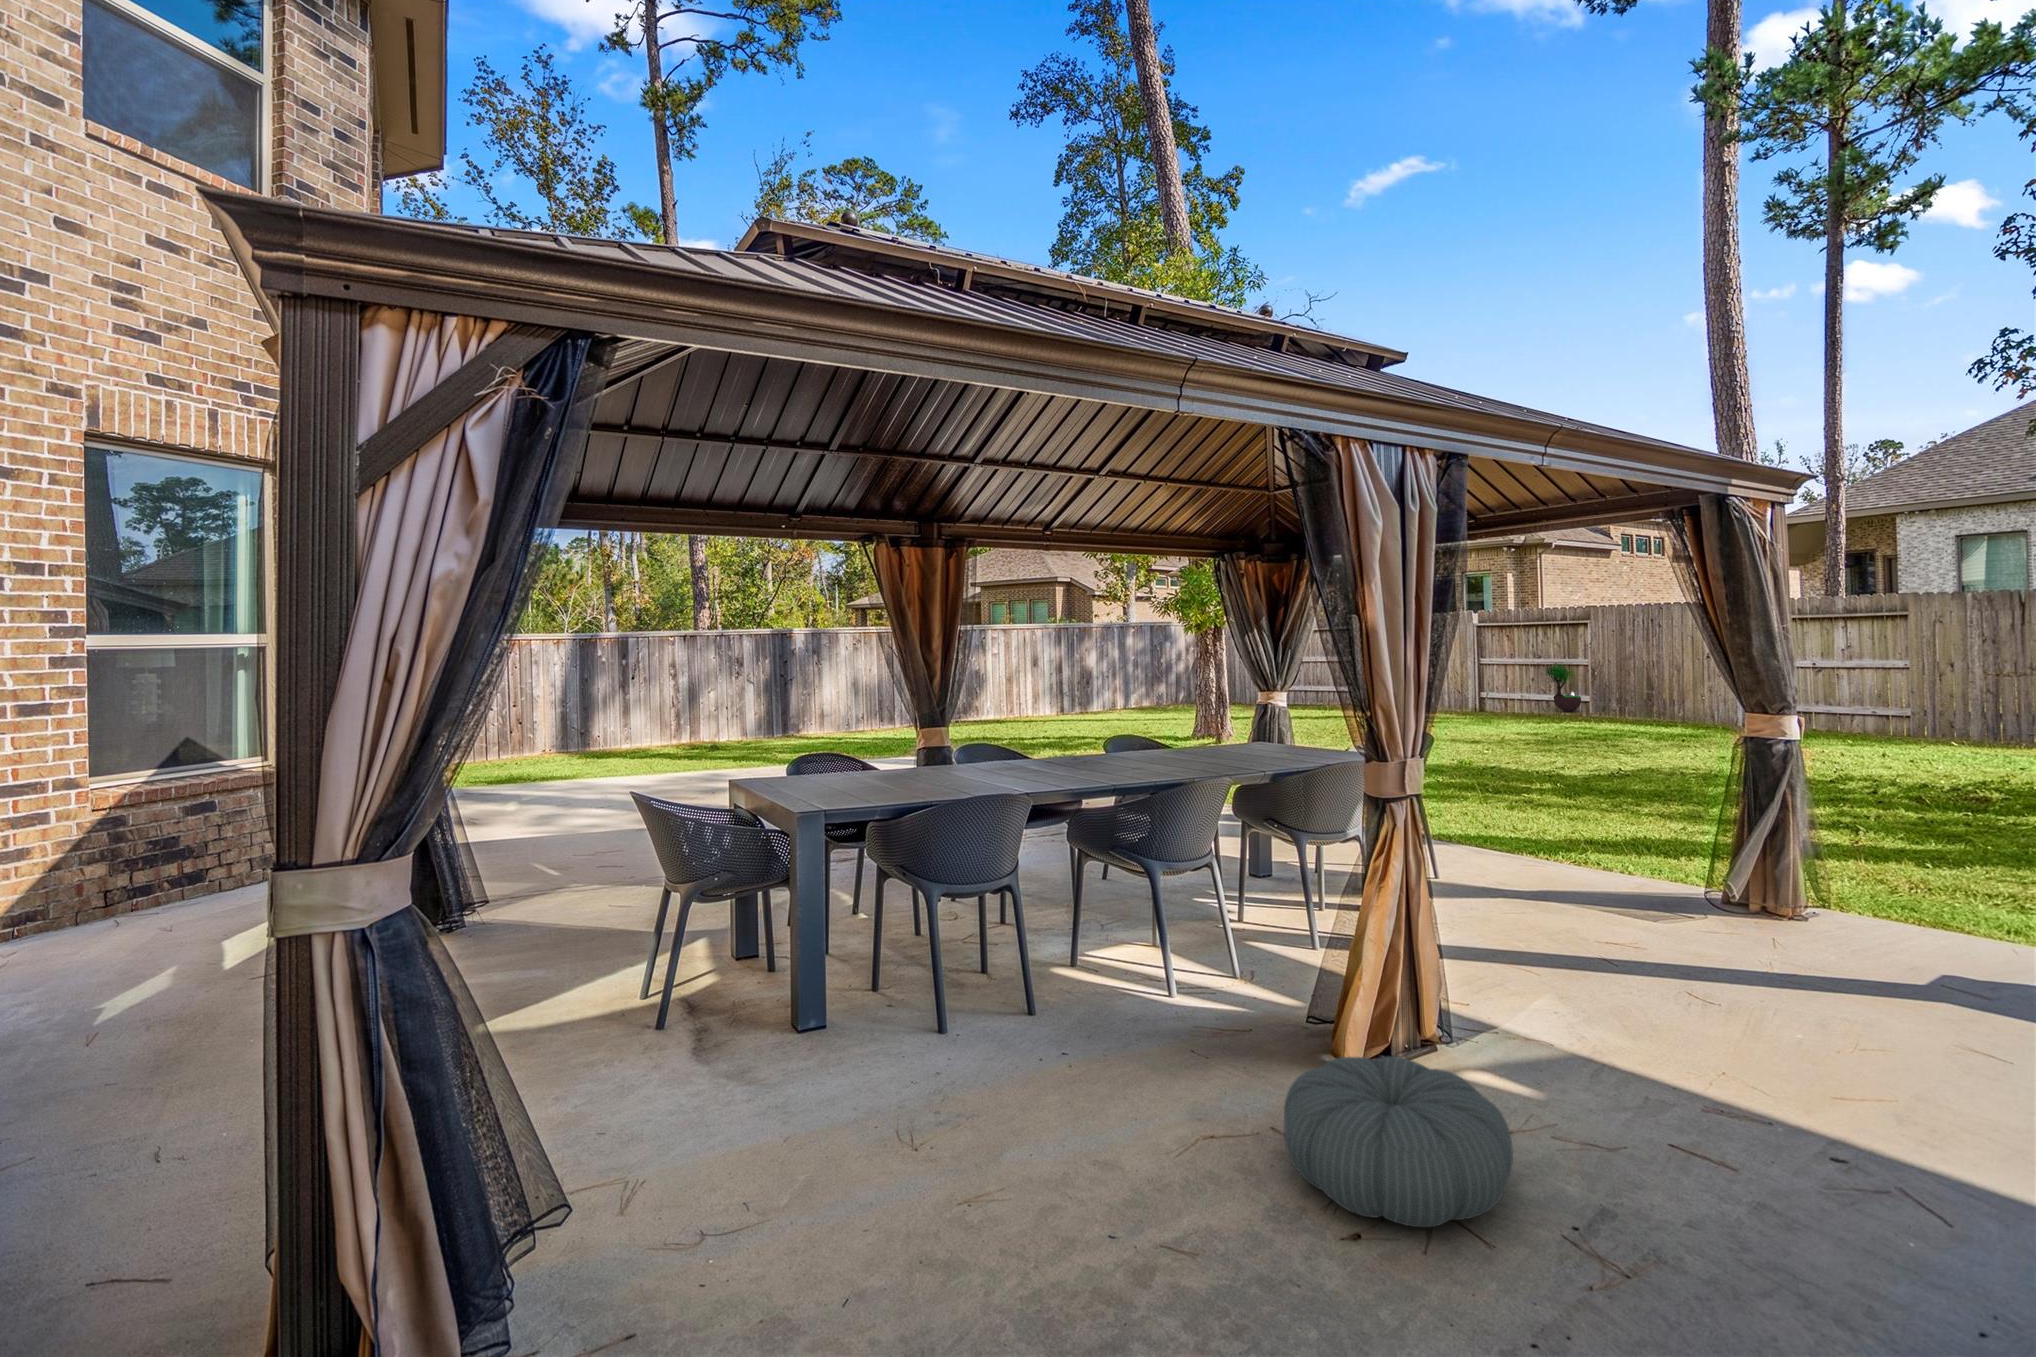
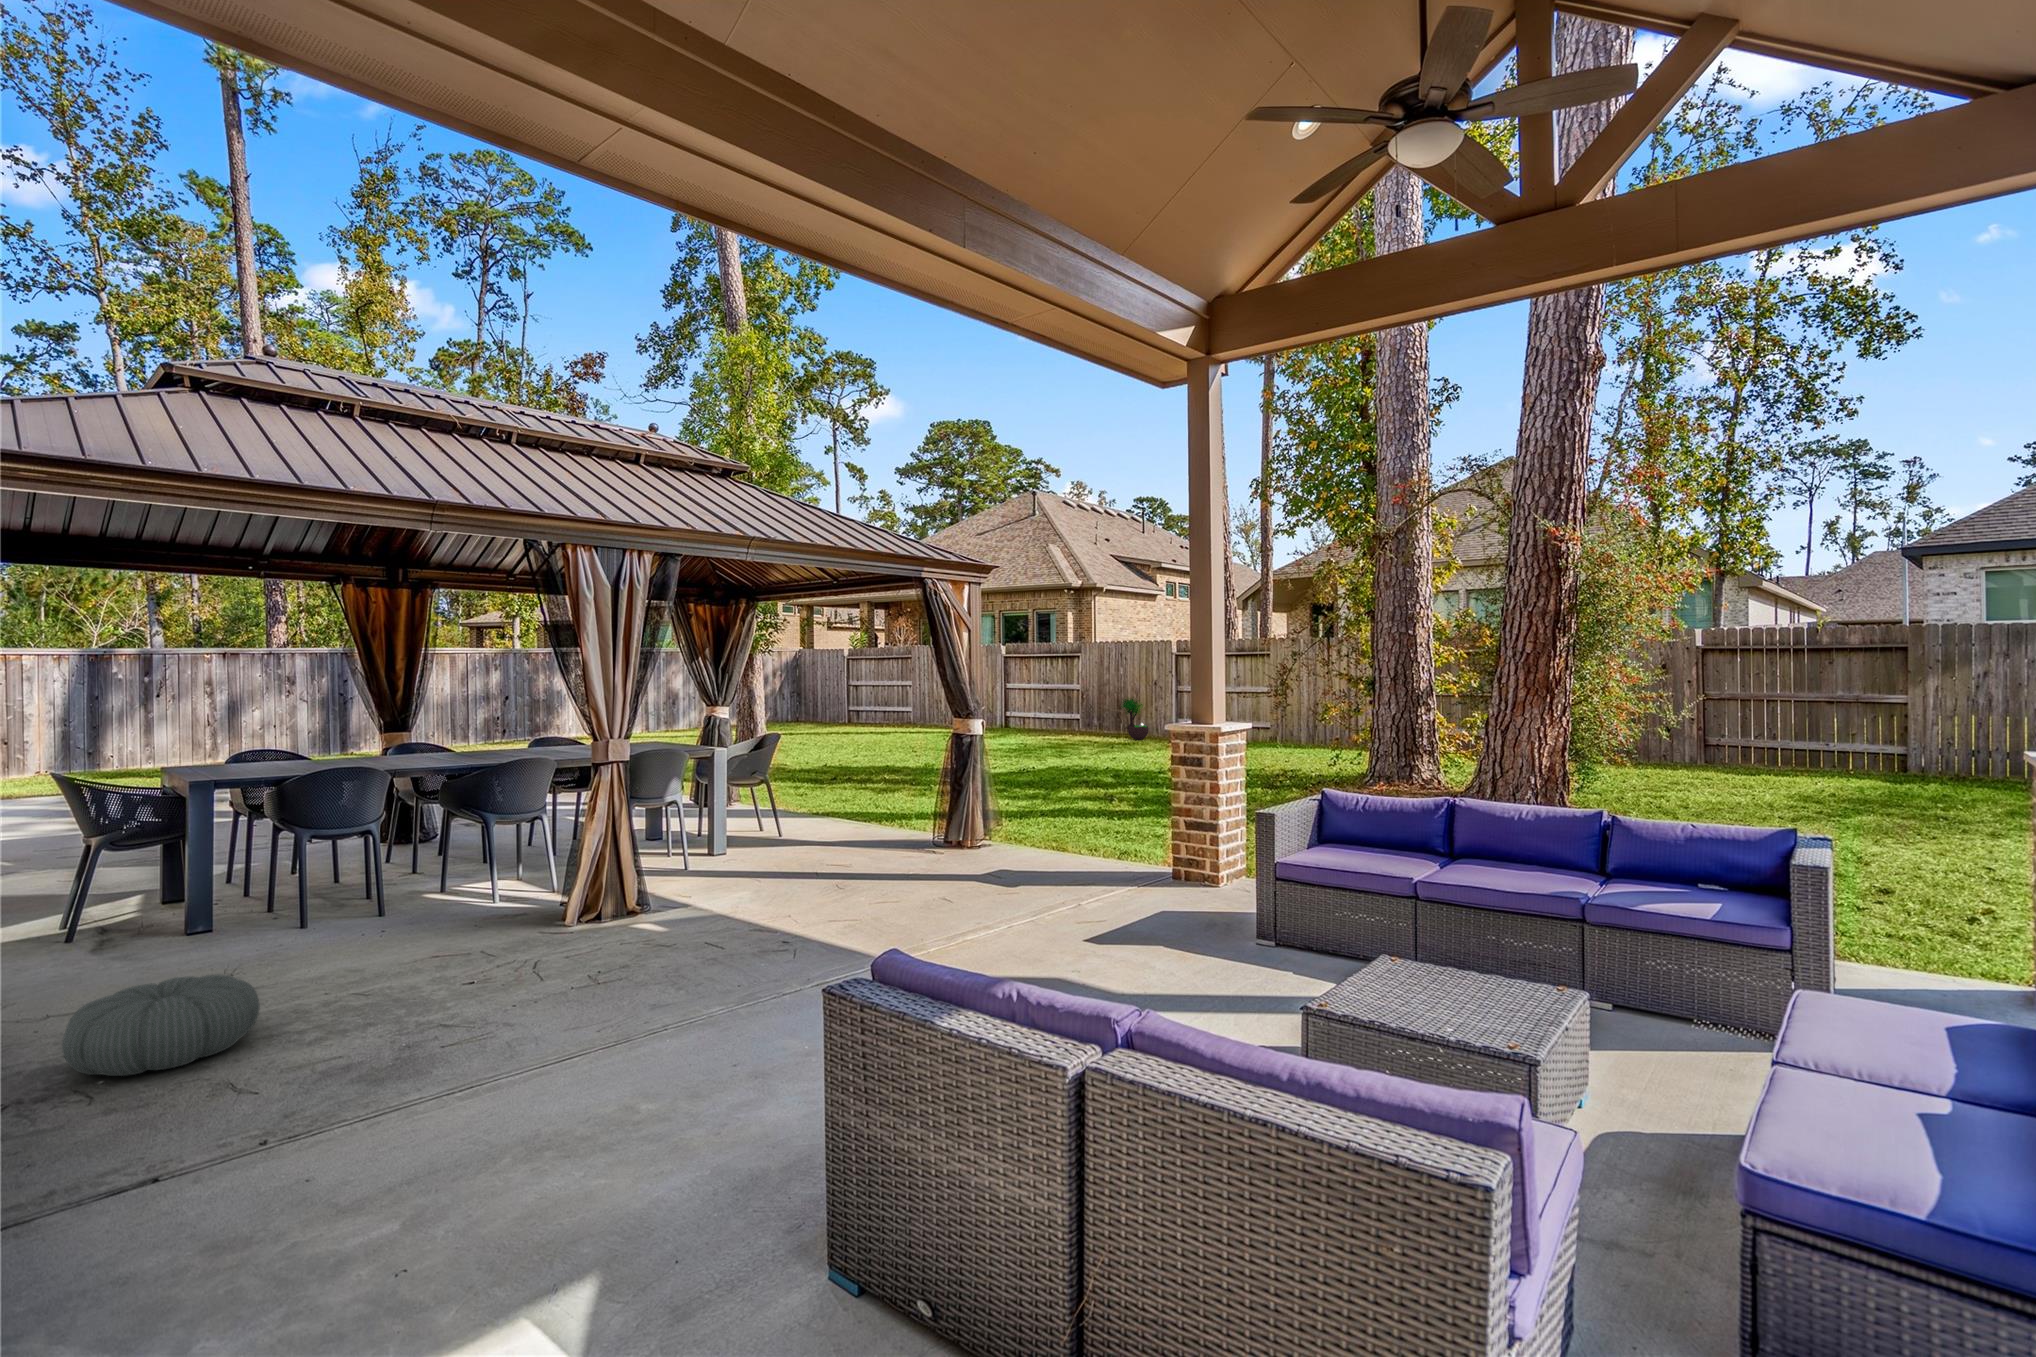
pouf: present [1284,1056,1513,1227] -> present [62,975,260,1076]

